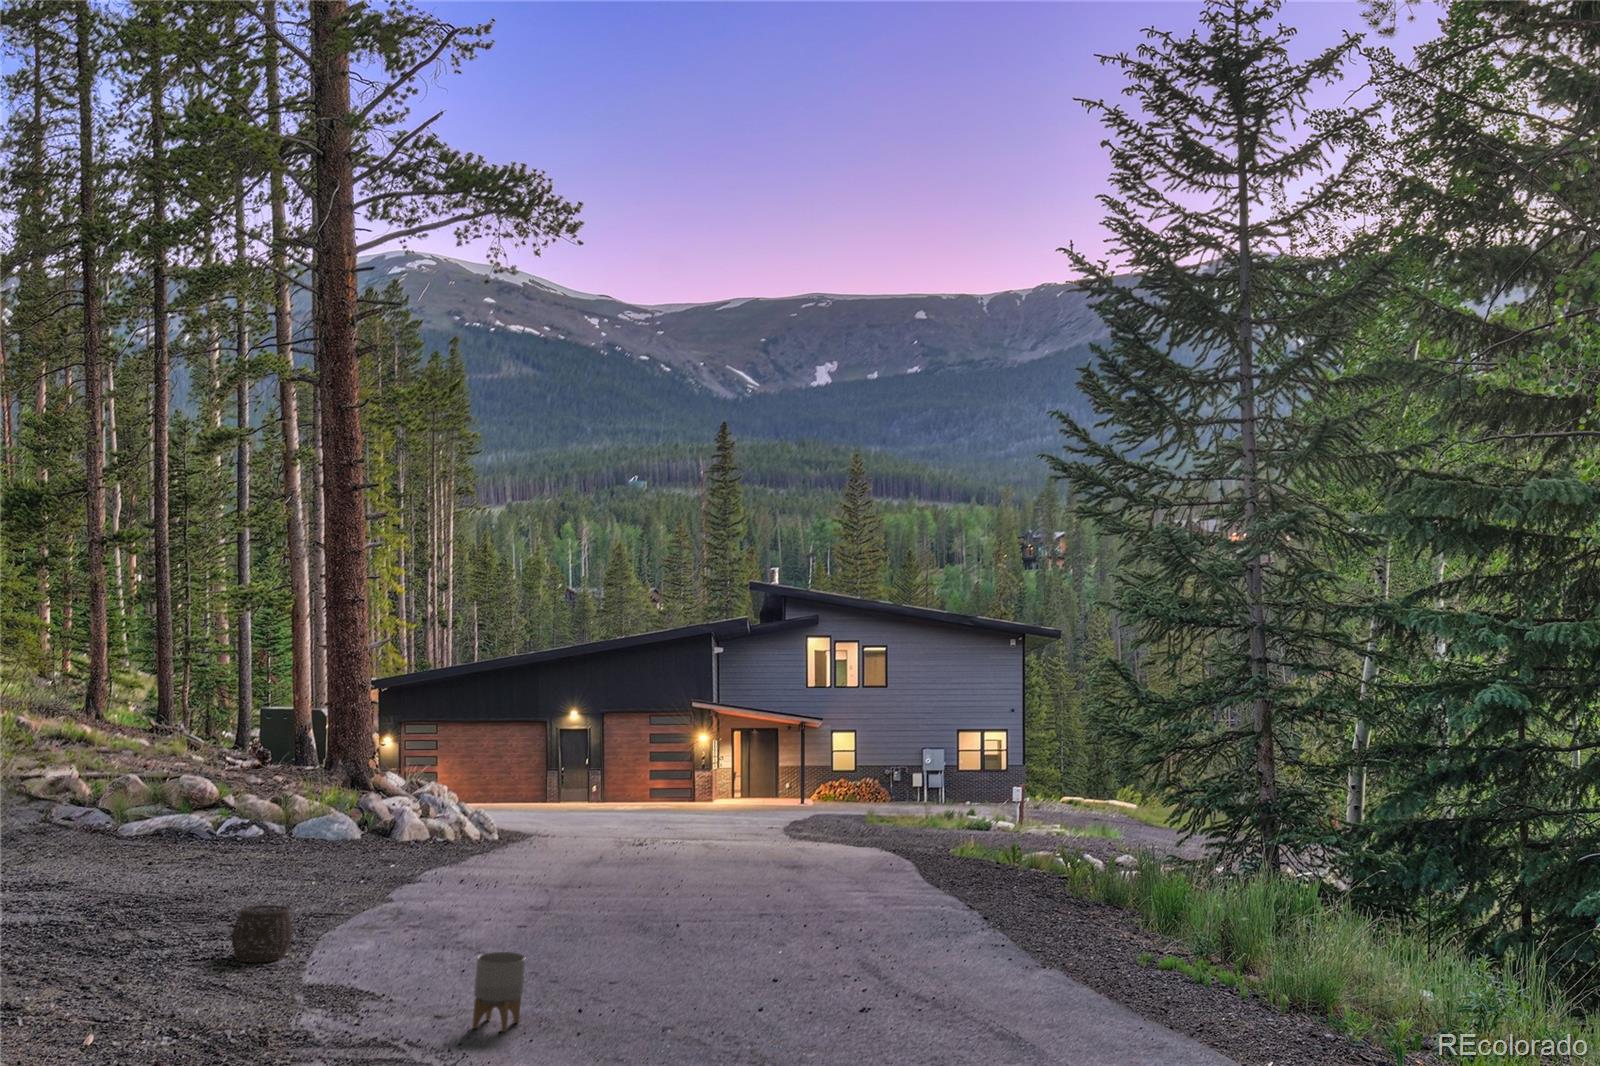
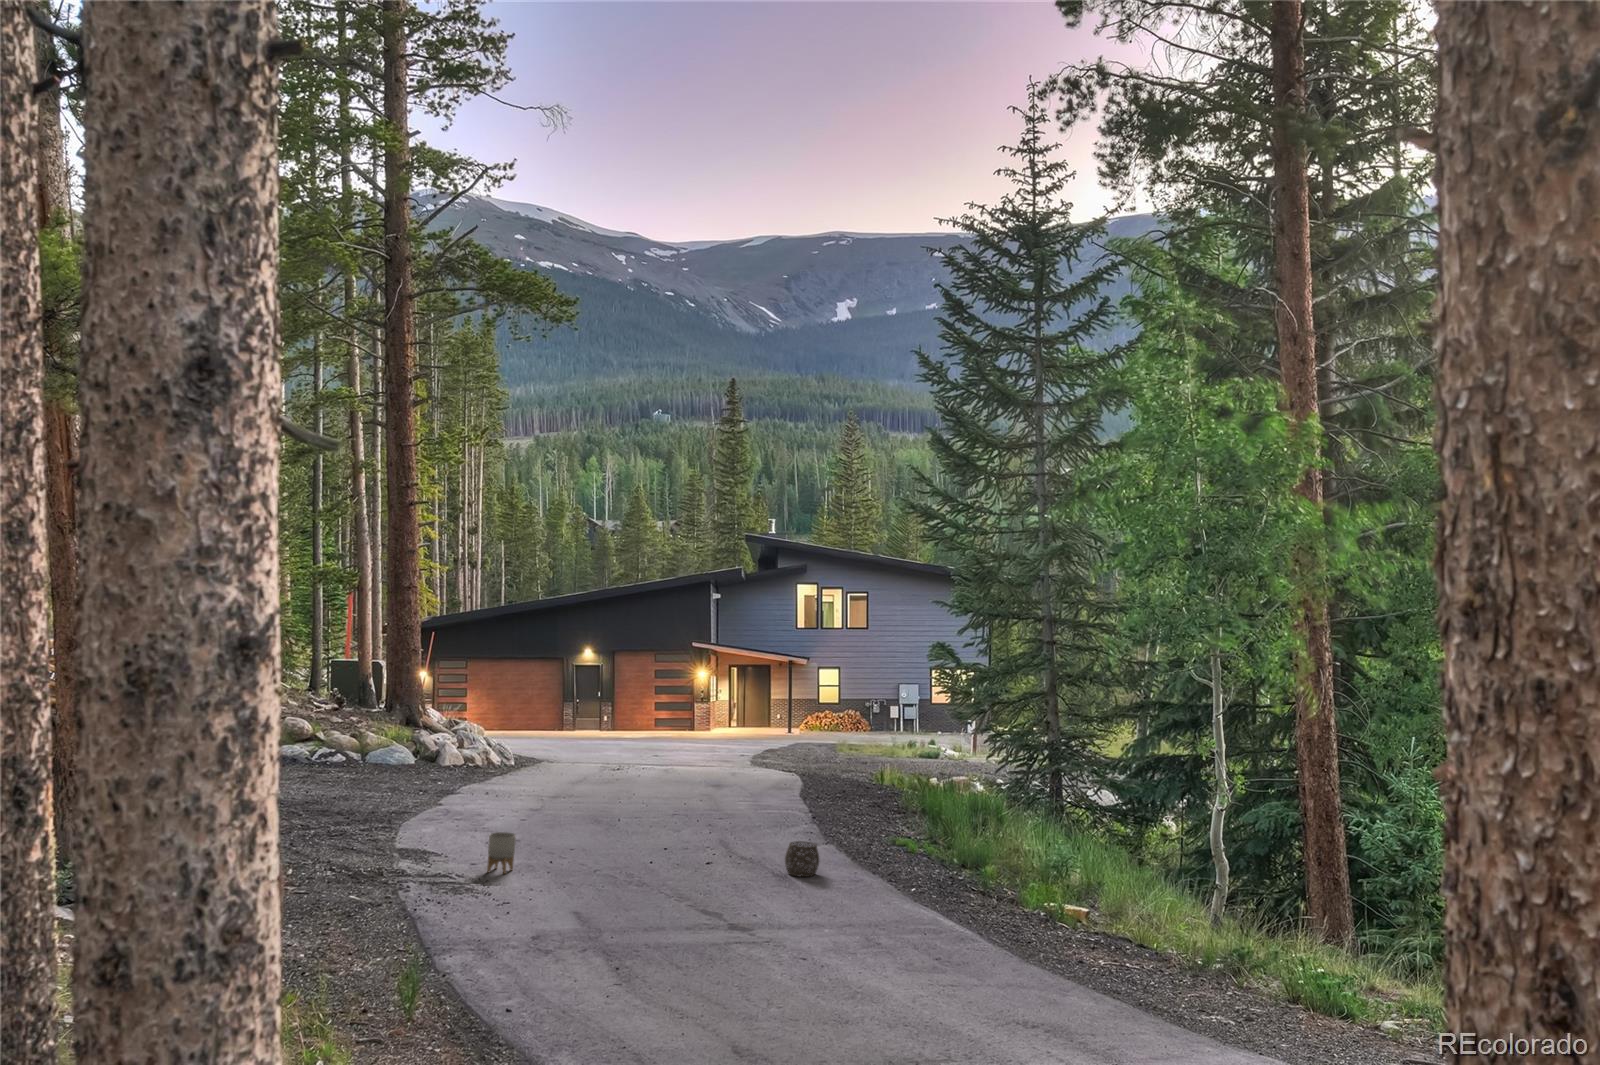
woven basket: present [232,905,292,963] -> present [785,841,819,877]

